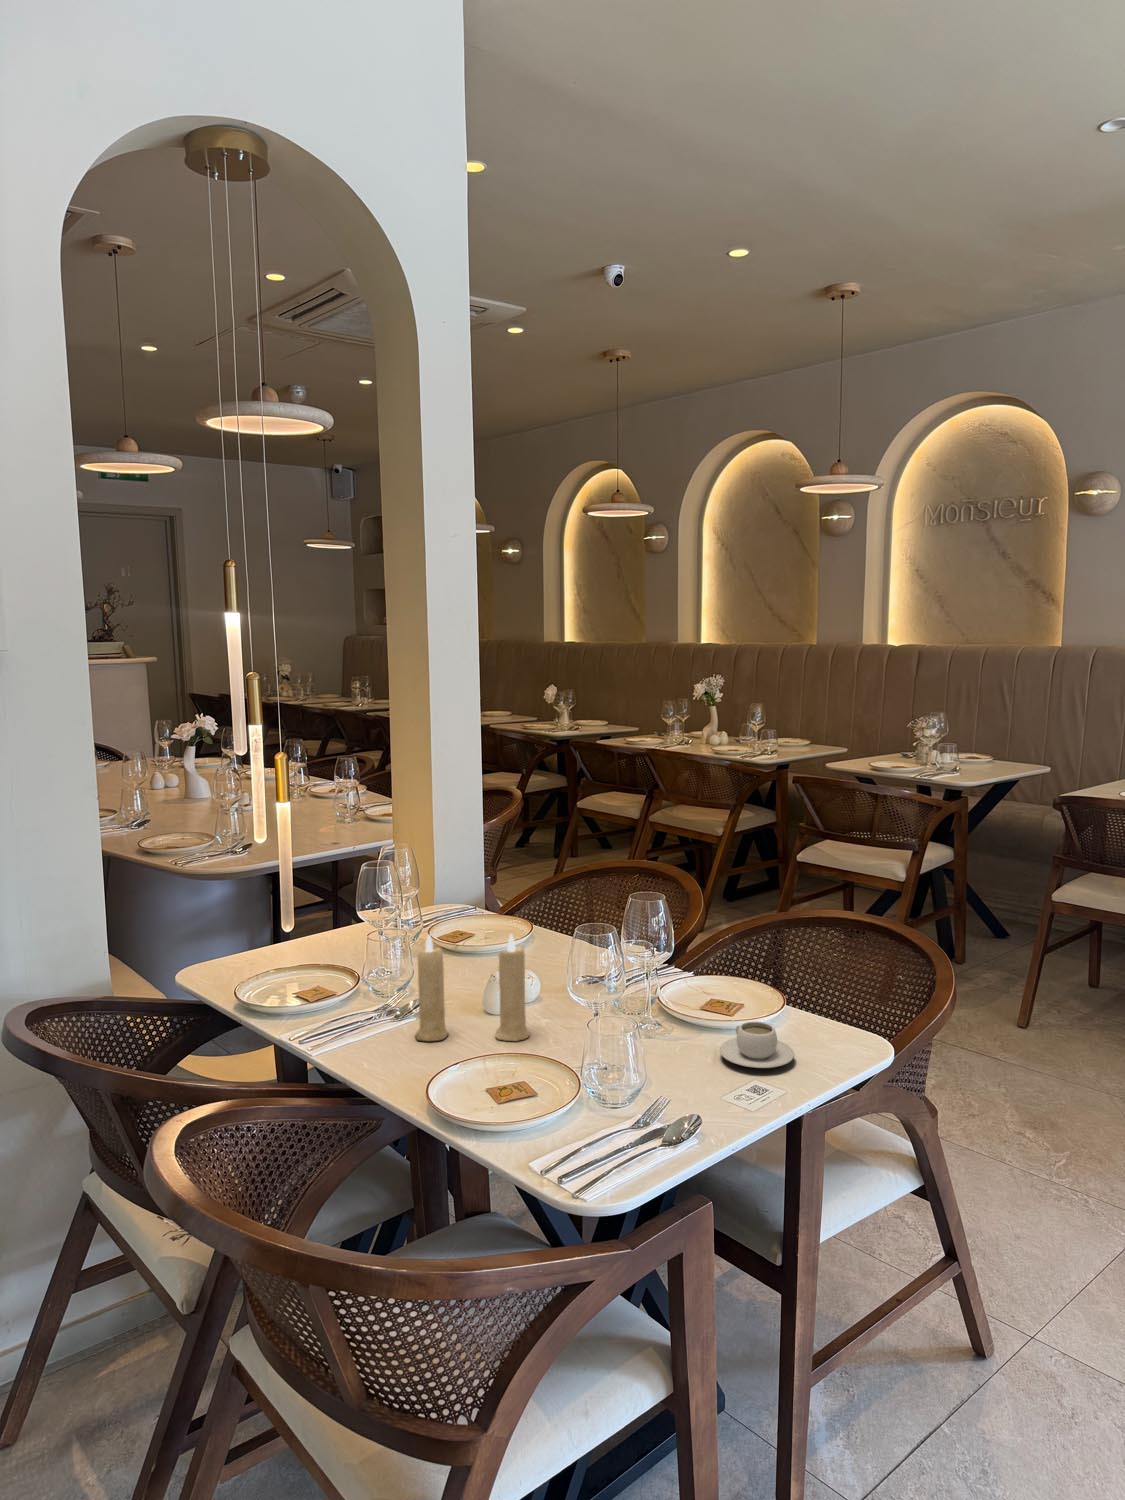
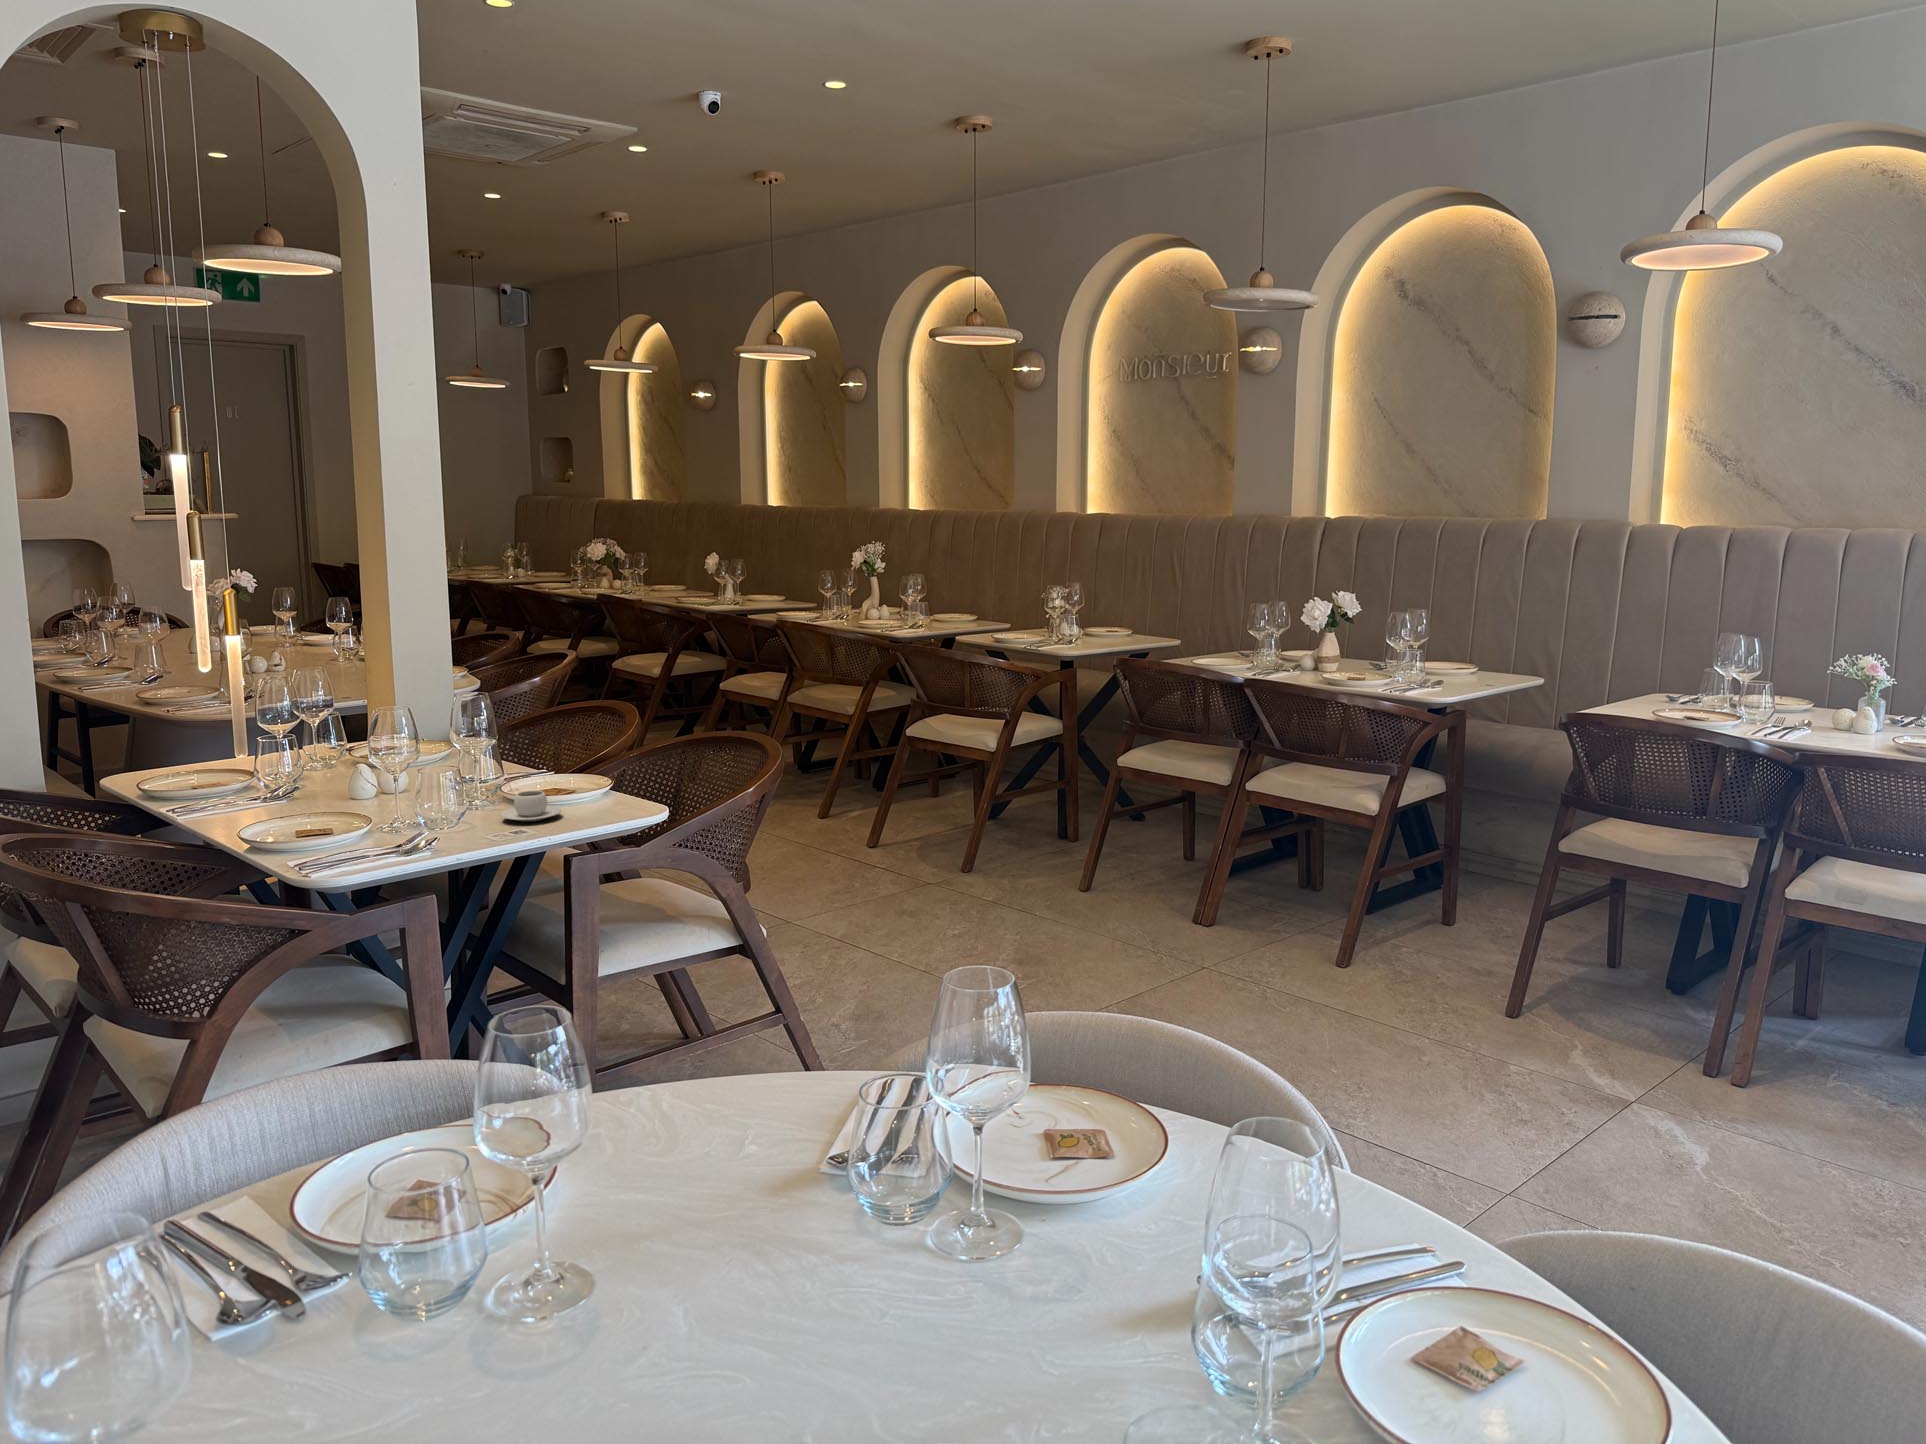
candle: present [415,934,529,1041] -> none [266,722,368,812]

